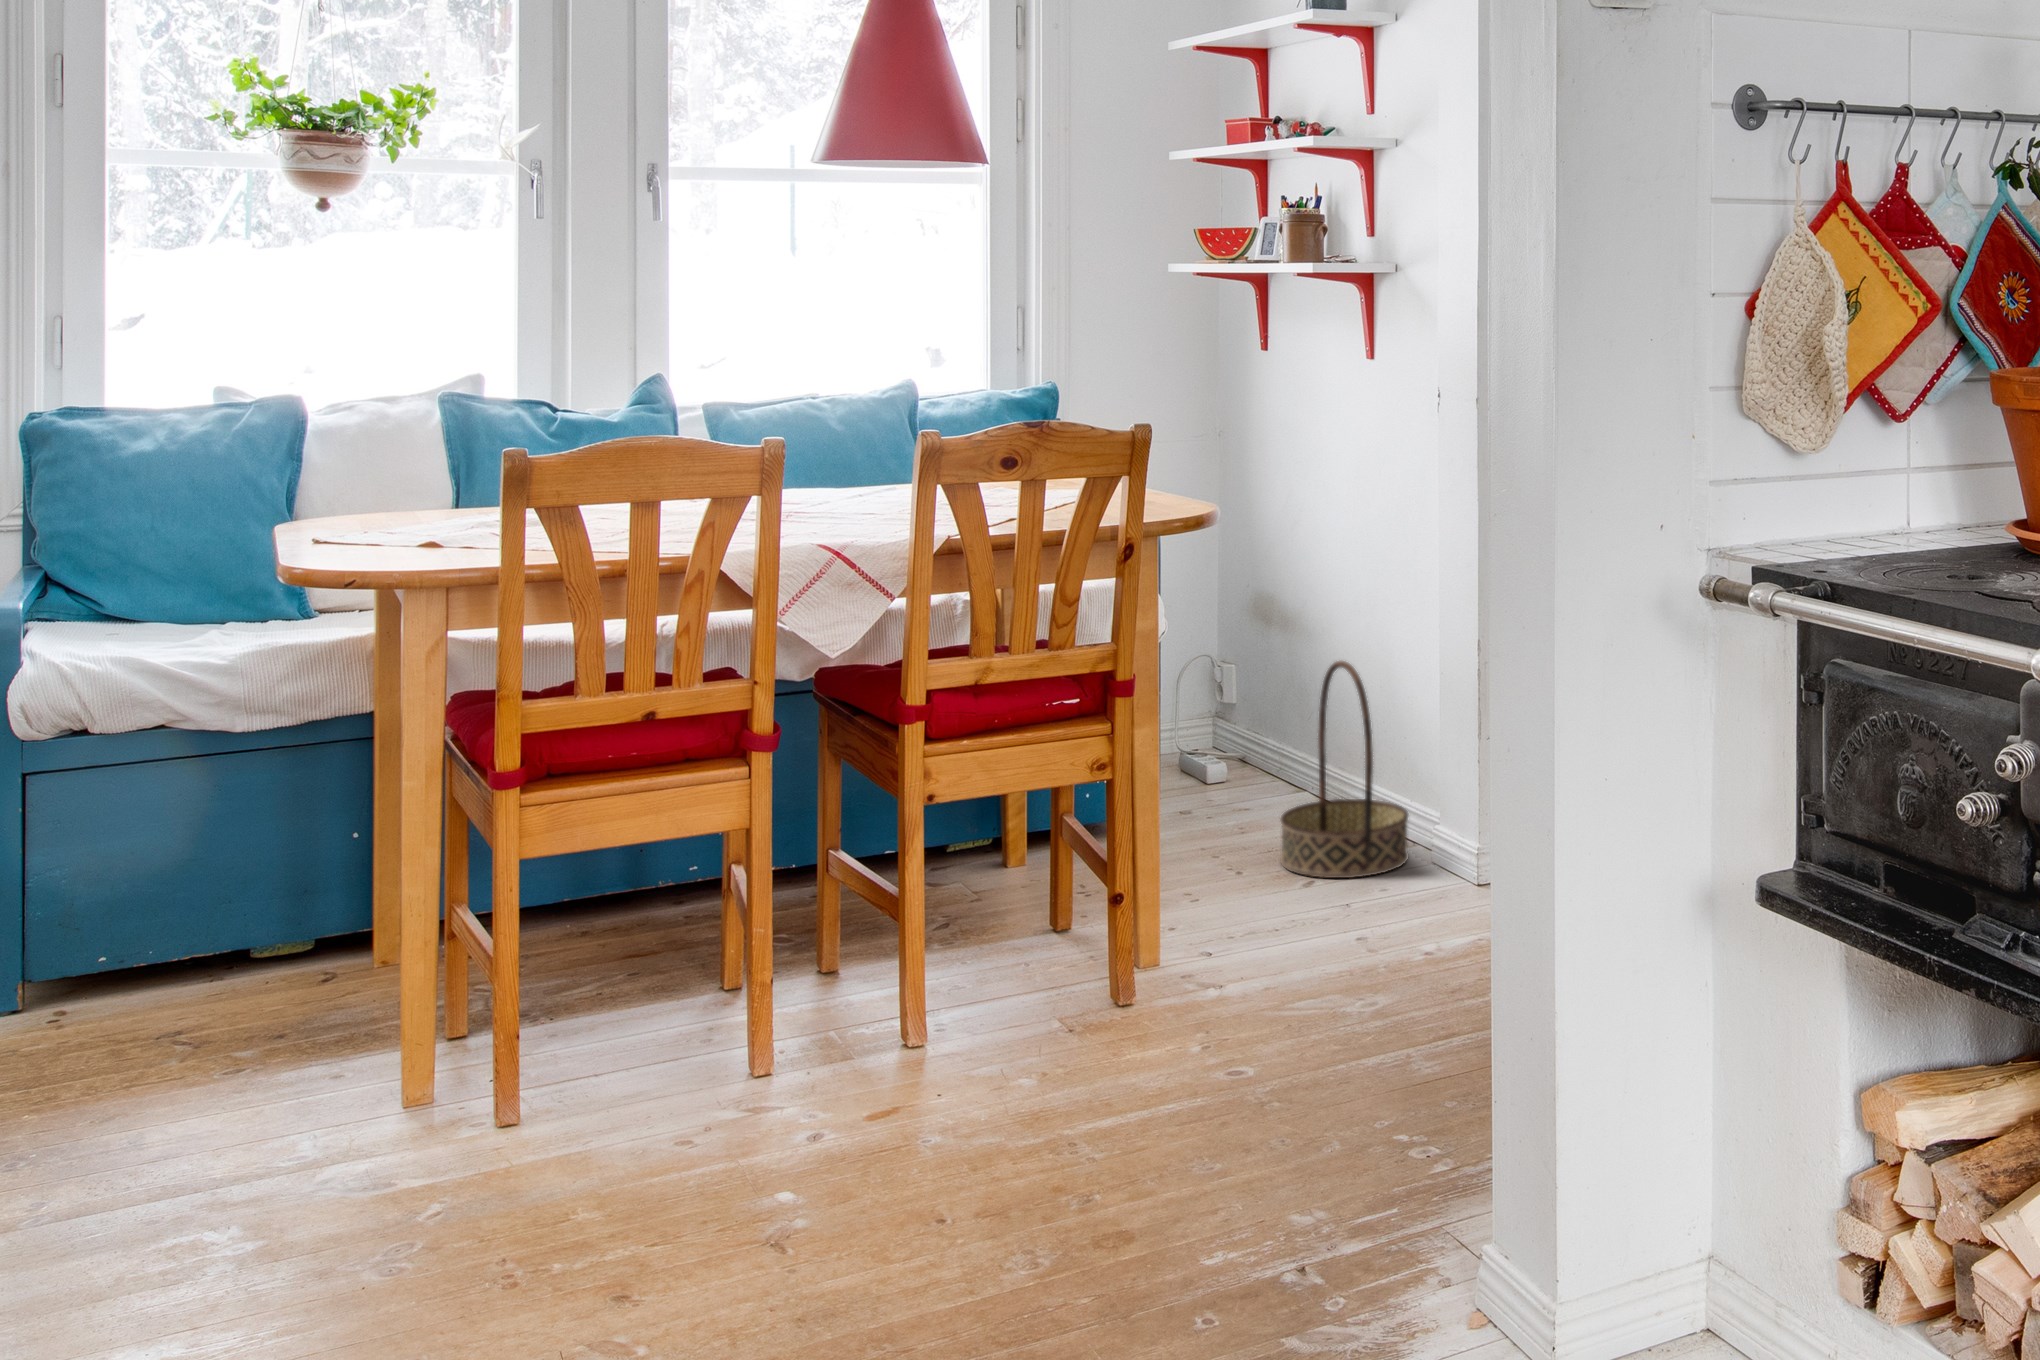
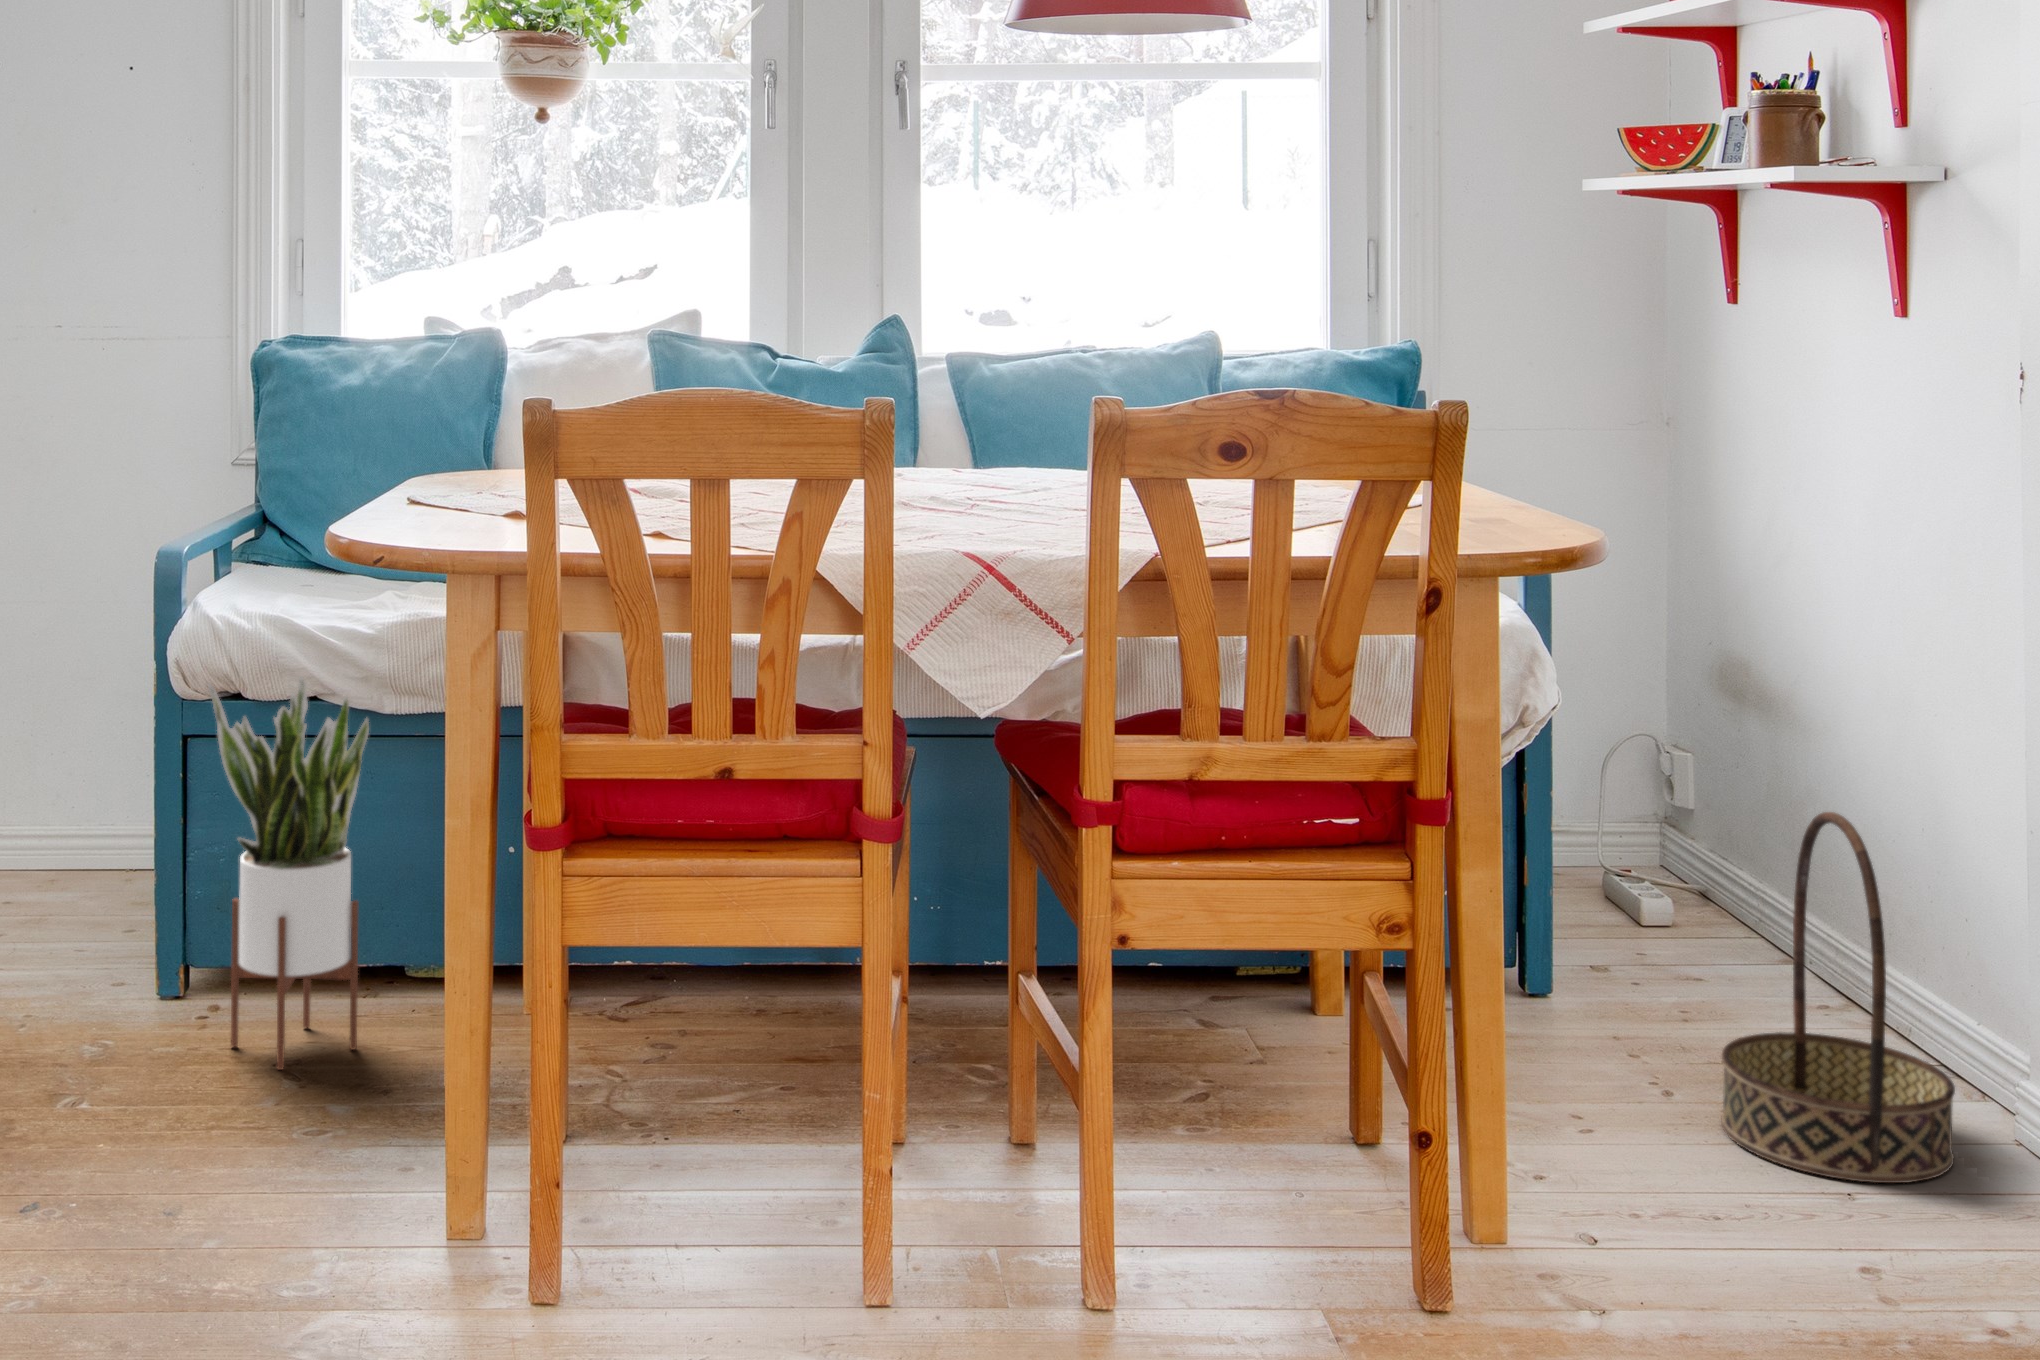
potted plant: none [79,705,234,1038] -> present [208,677,369,1070]

